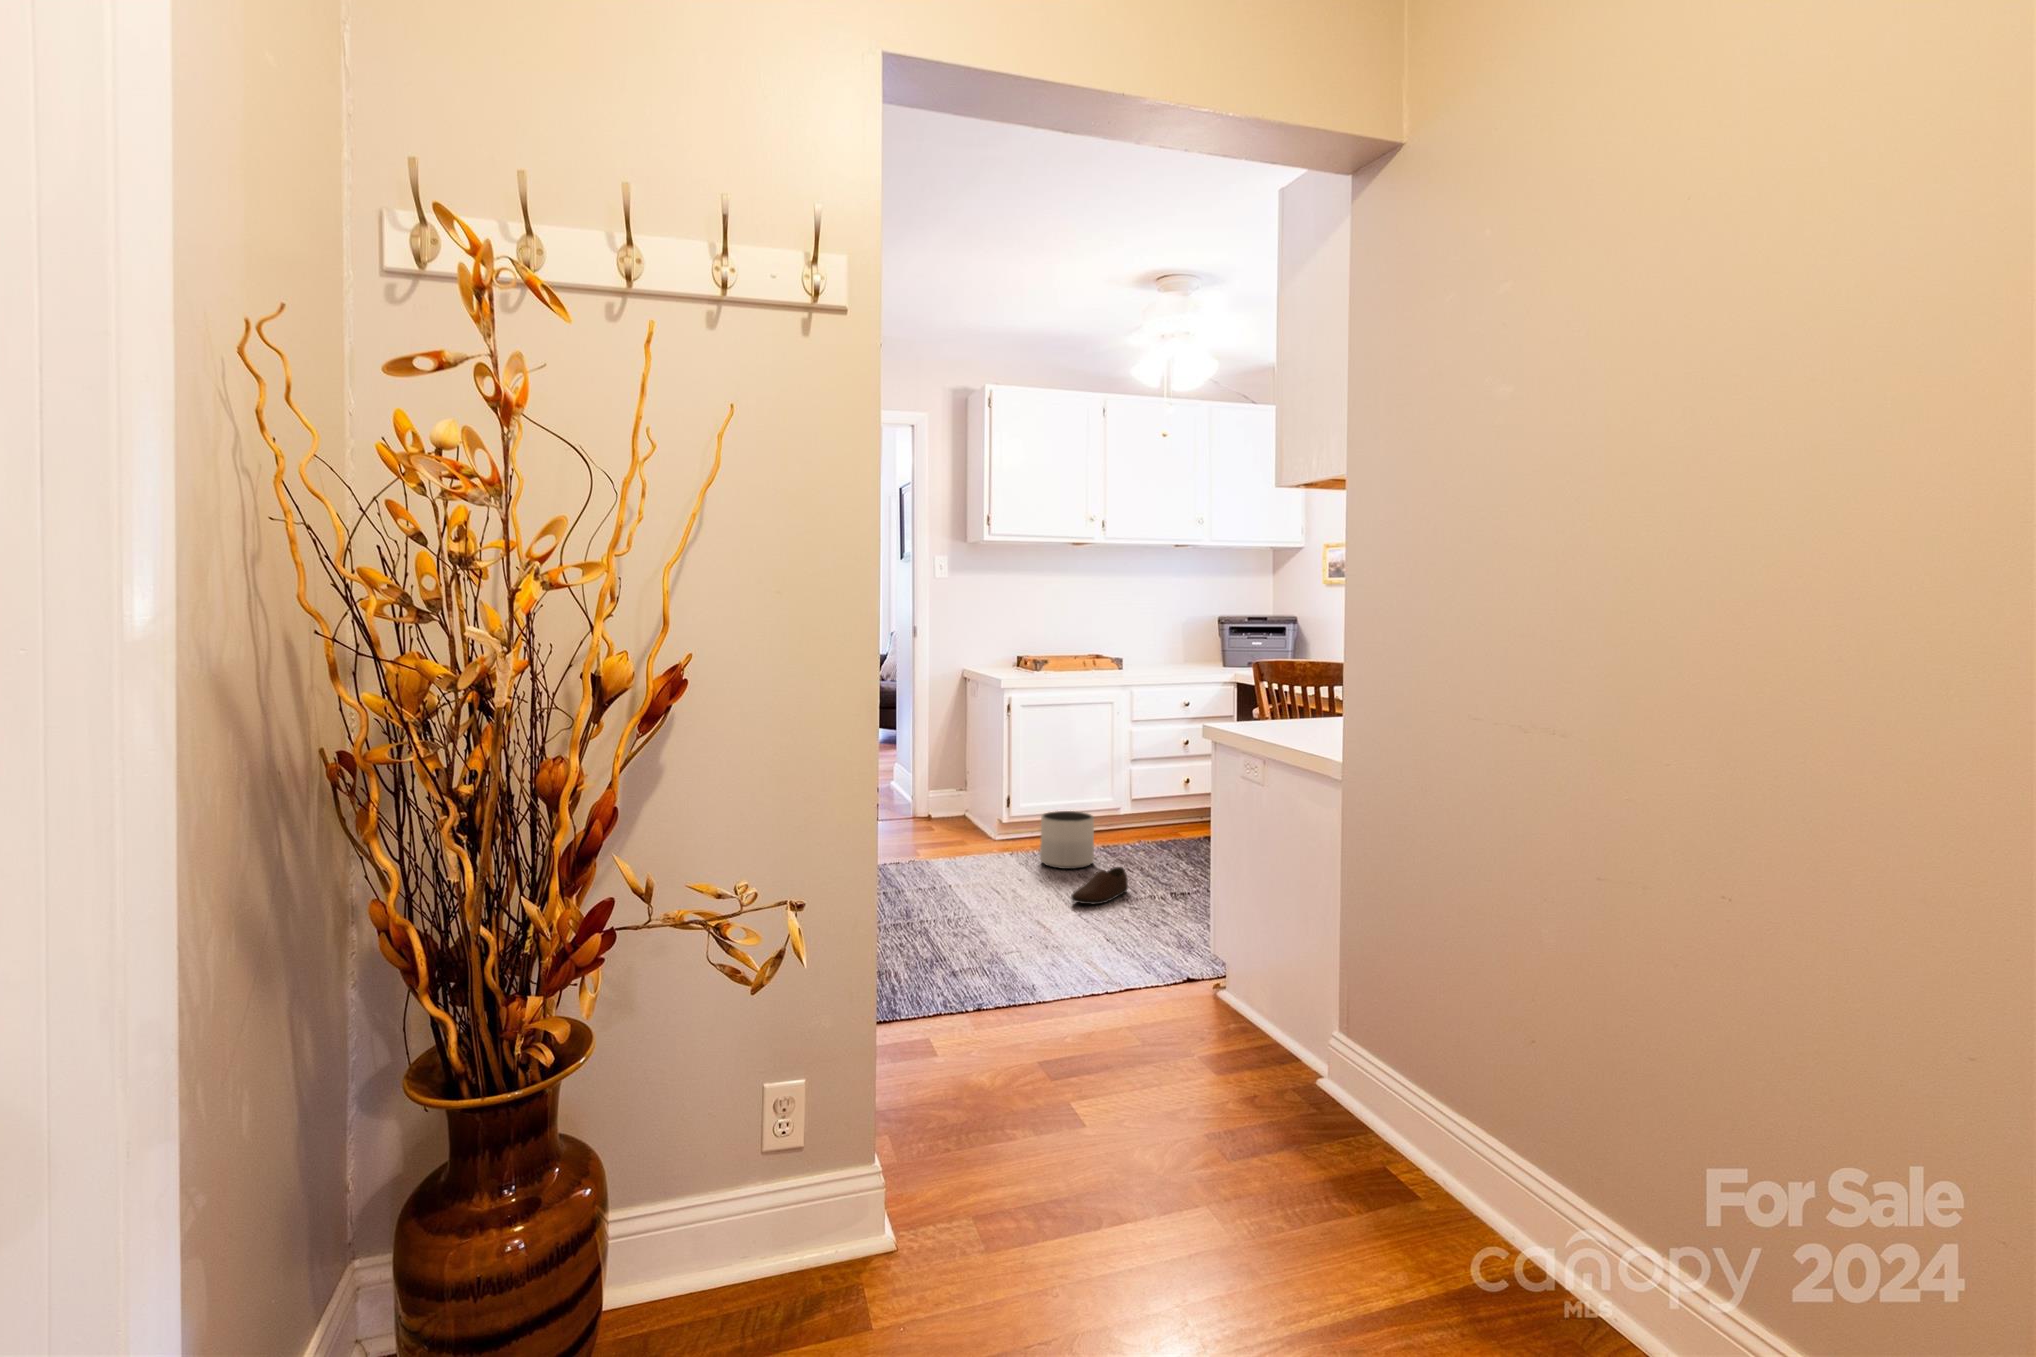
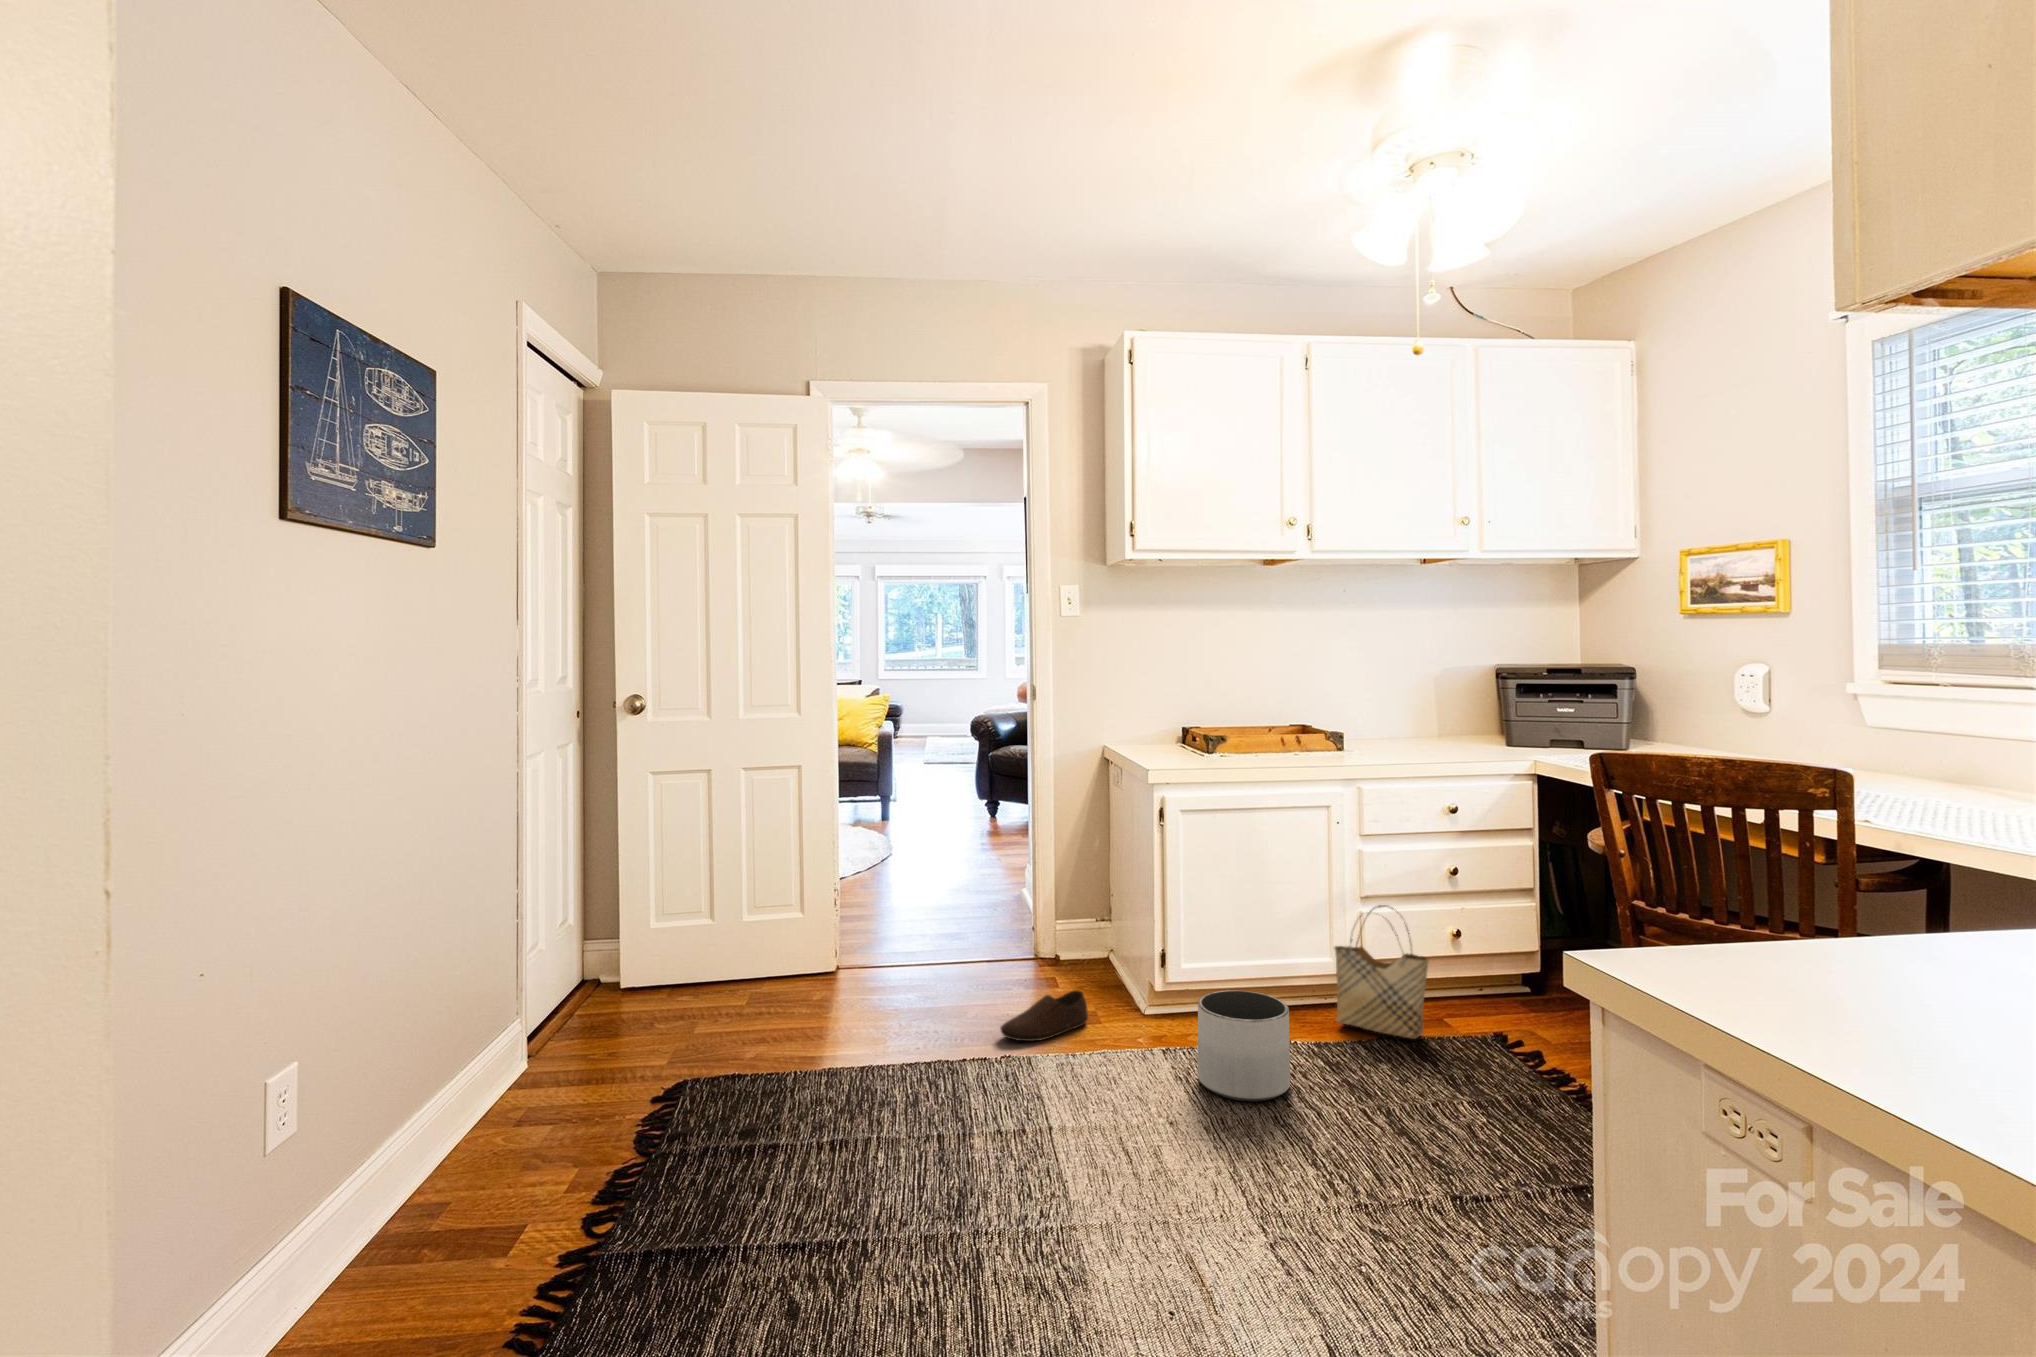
woven basket: none [1116,763,1172,840] -> present [1334,905,1429,1039]
shoe: present [1071,867,1128,904] -> present [1001,990,1088,1041]

